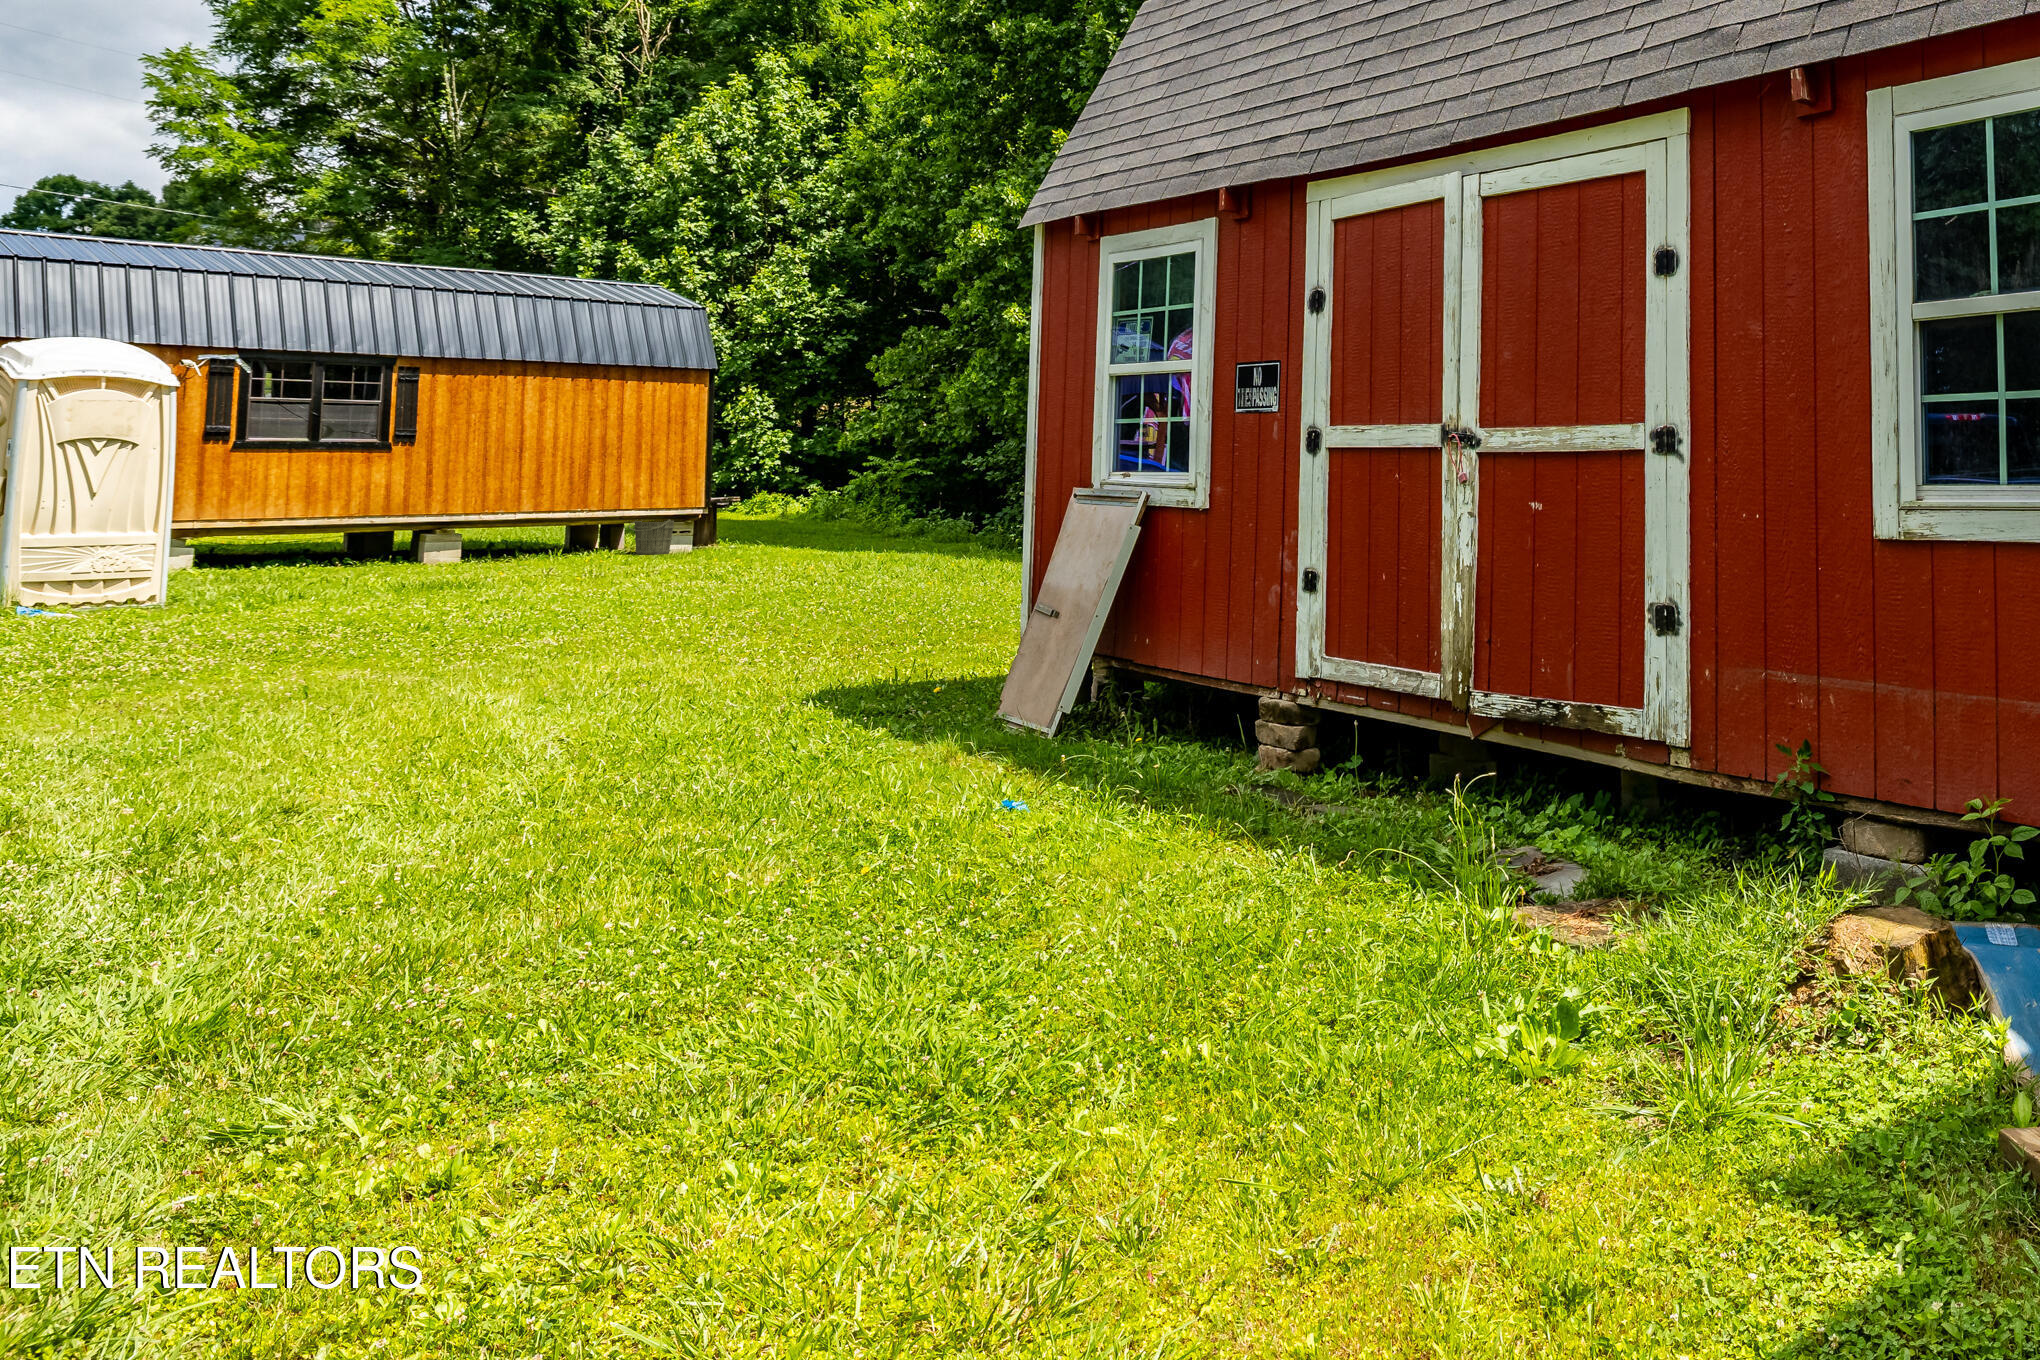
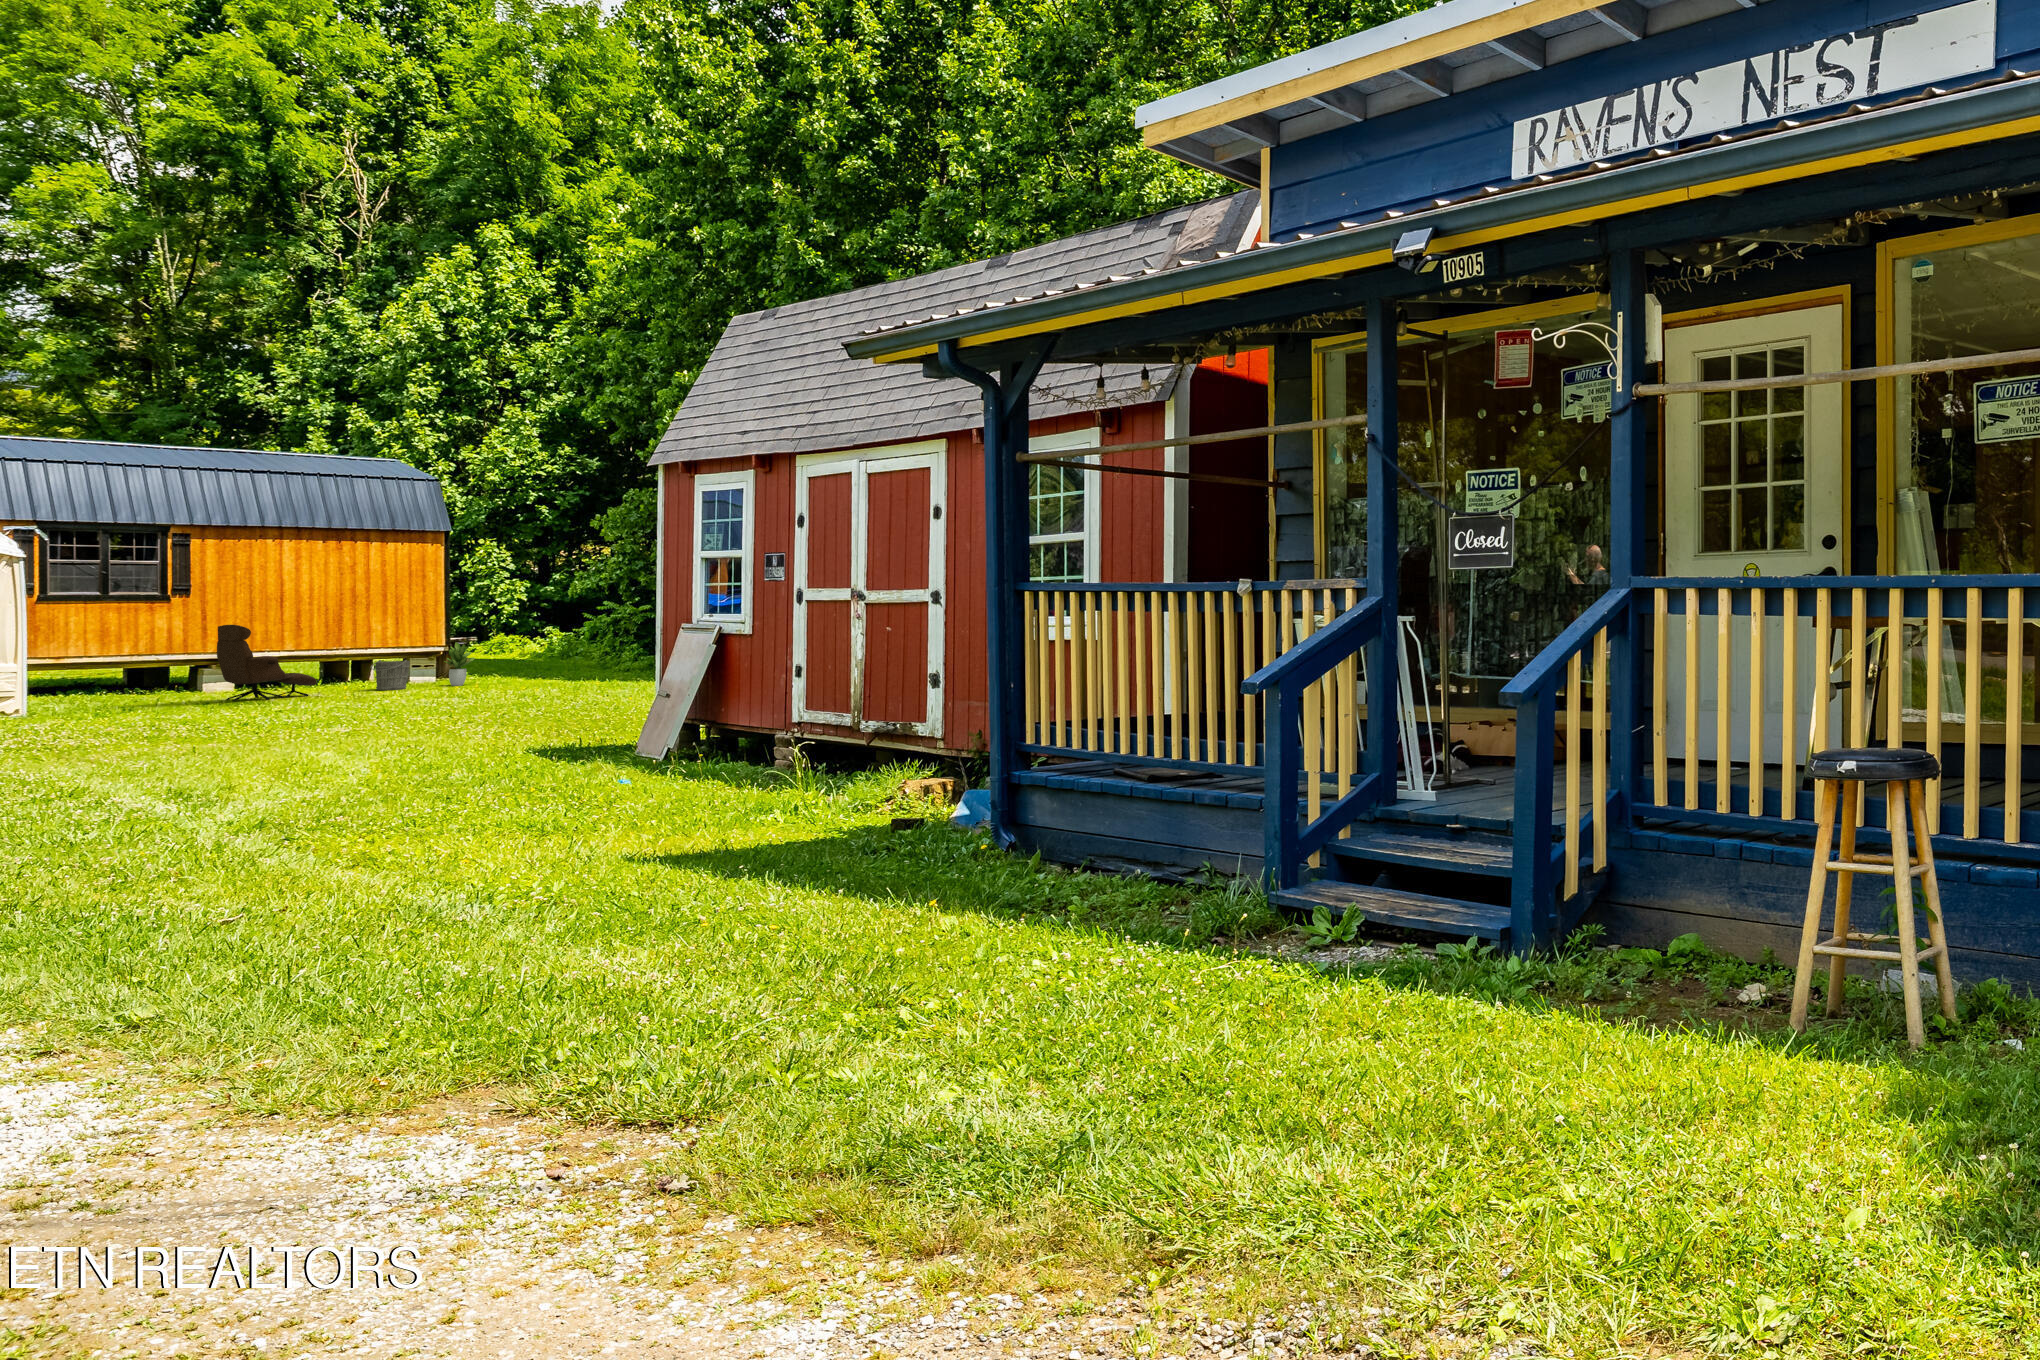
lounge chair: none [446,471,565,563] -> present [217,625,317,701]
potted plant: none [714,501,749,551] -> present [445,642,475,686]

